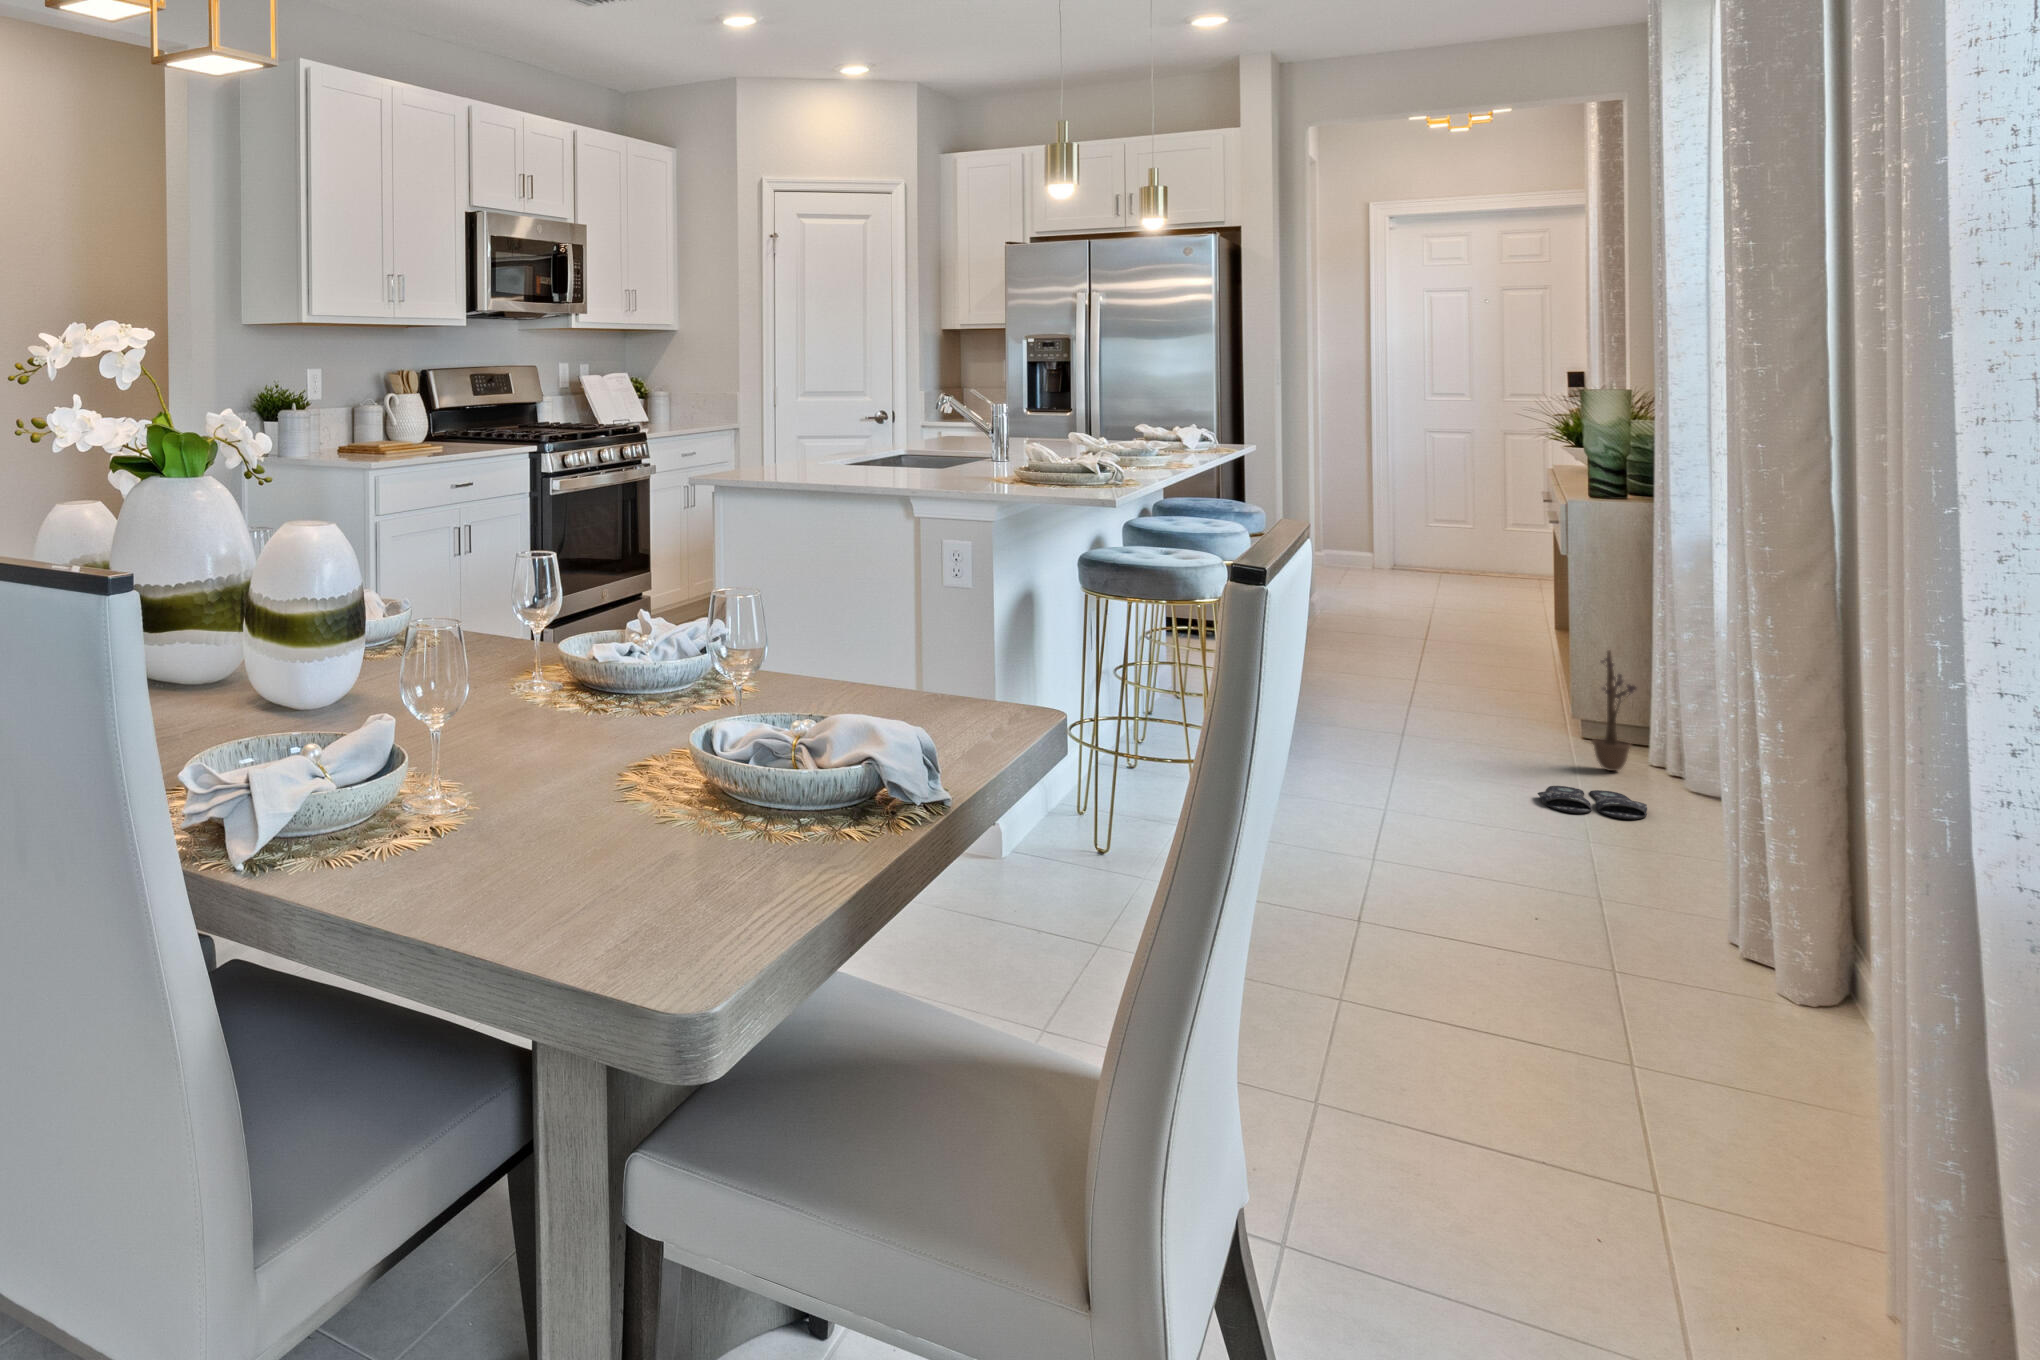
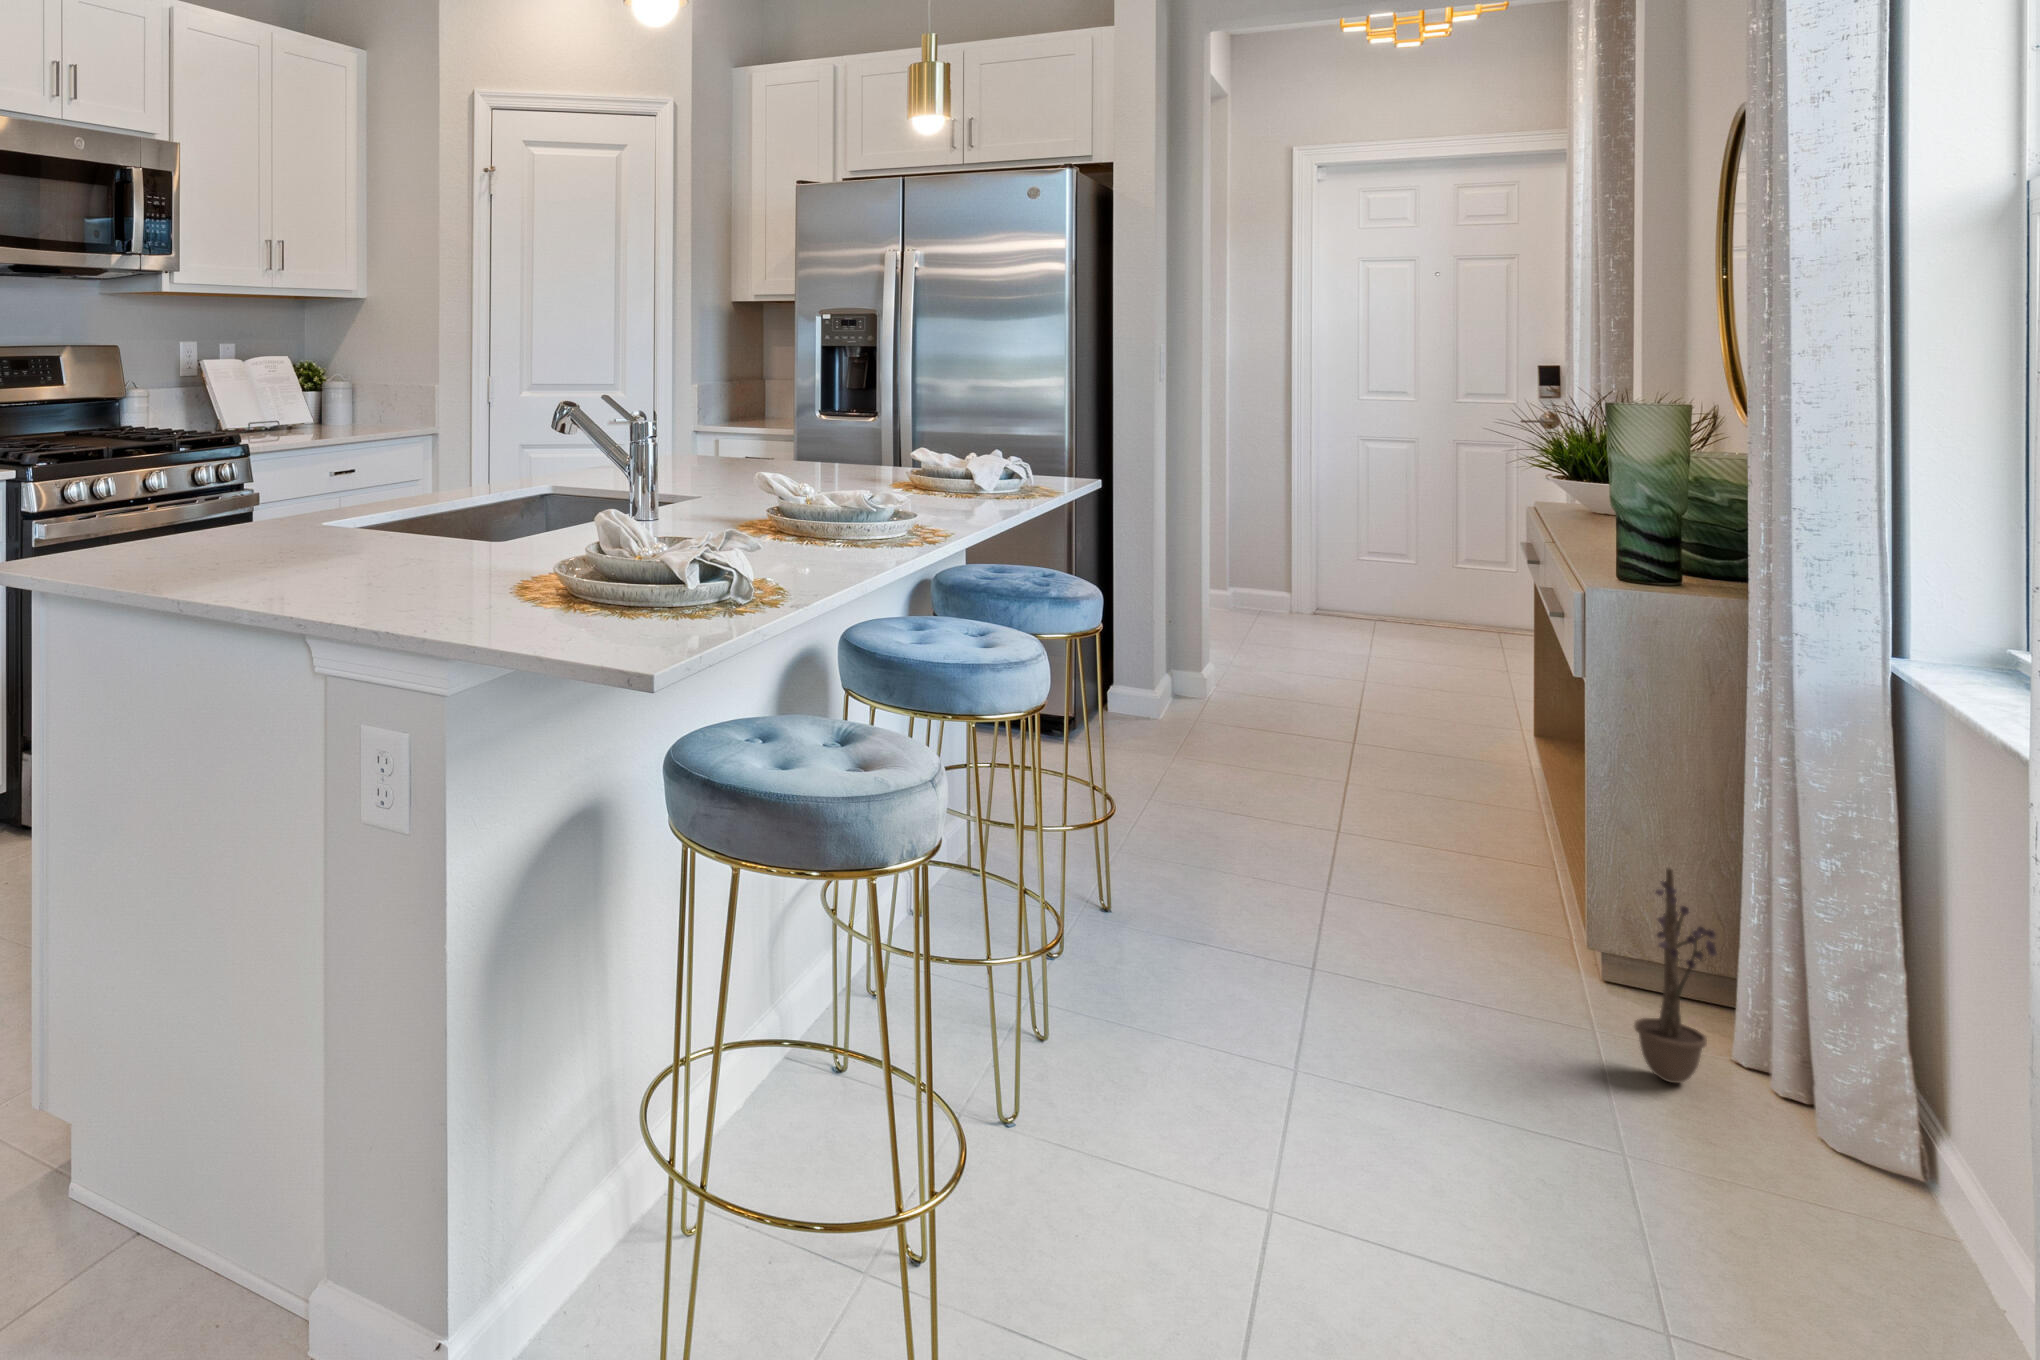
slippers: present [1538,786,1647,819] -> none [1551,1131,1767,1257]

